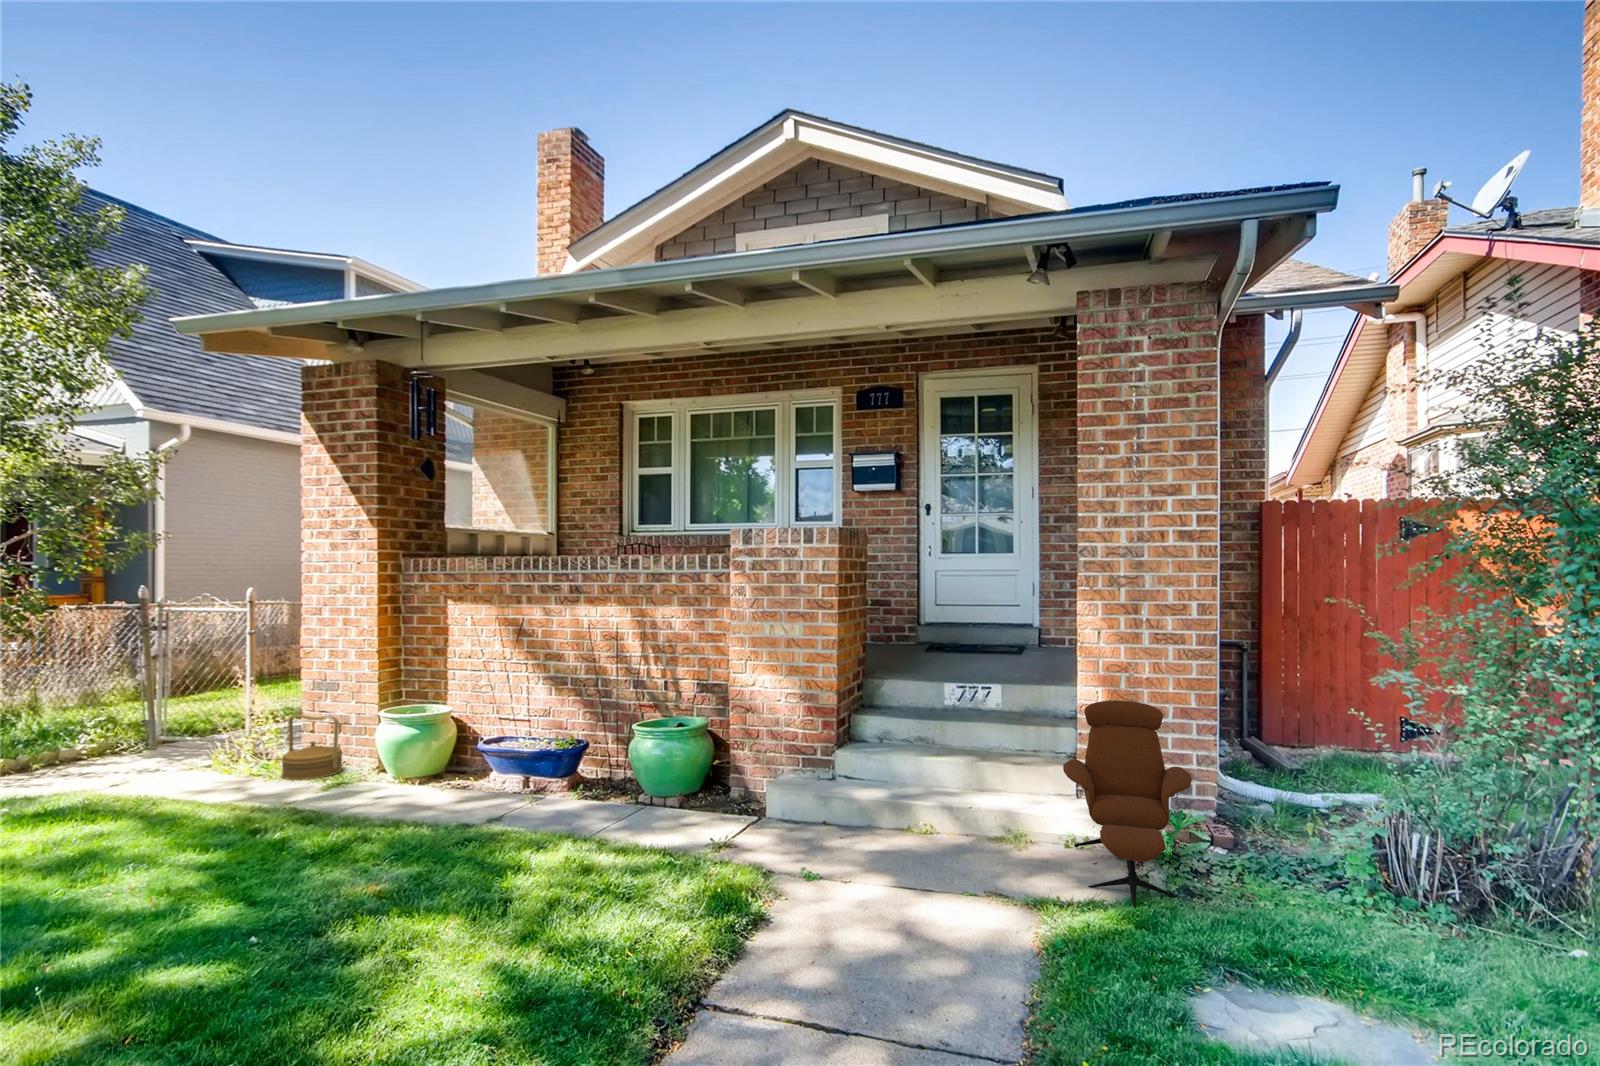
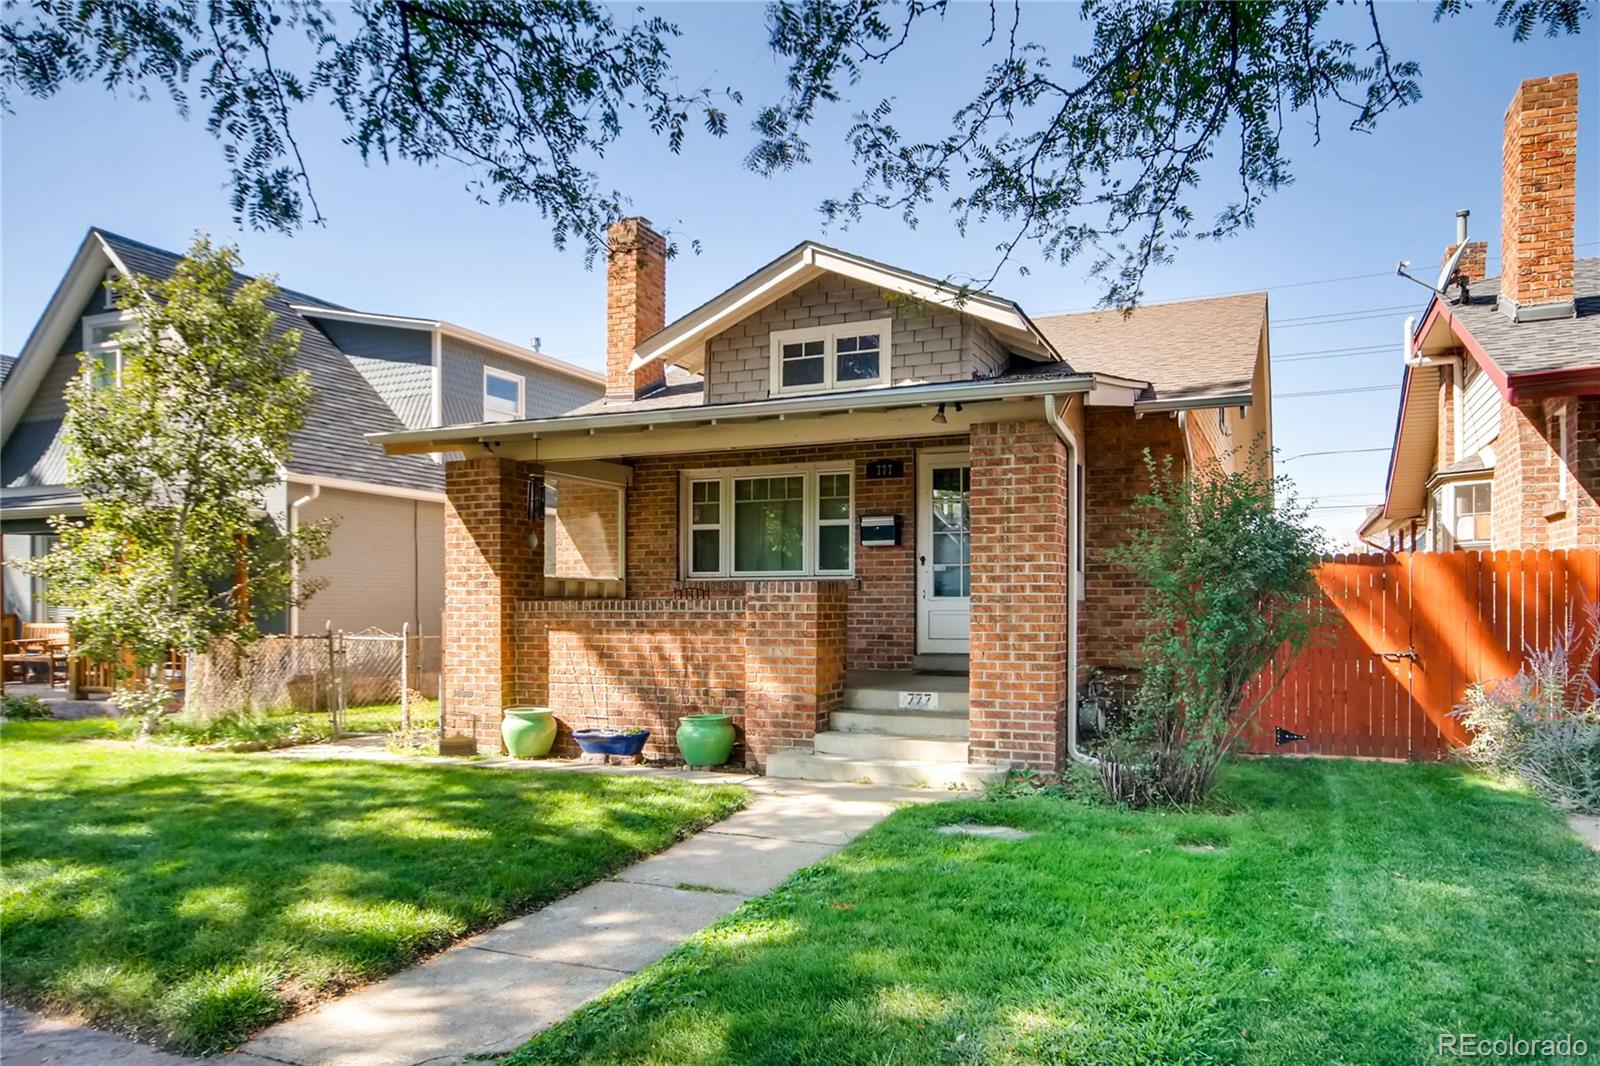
lounge chair: present [1063,700,1192,908] -> none [934,693,1017,802]

